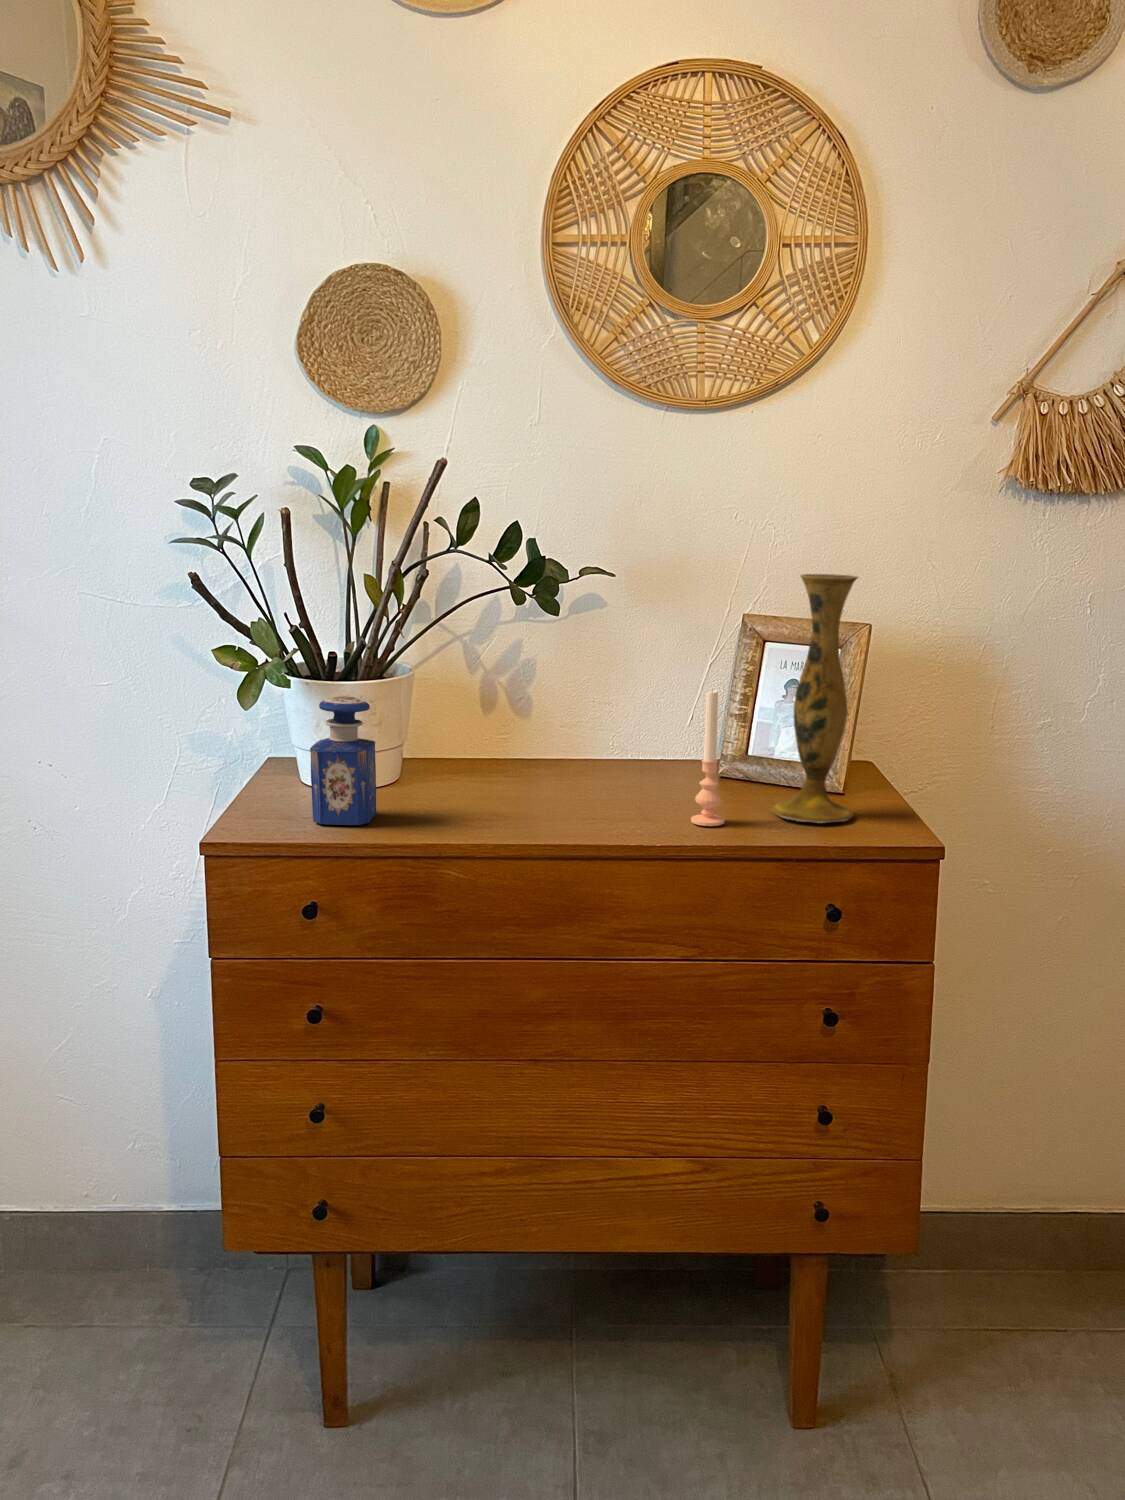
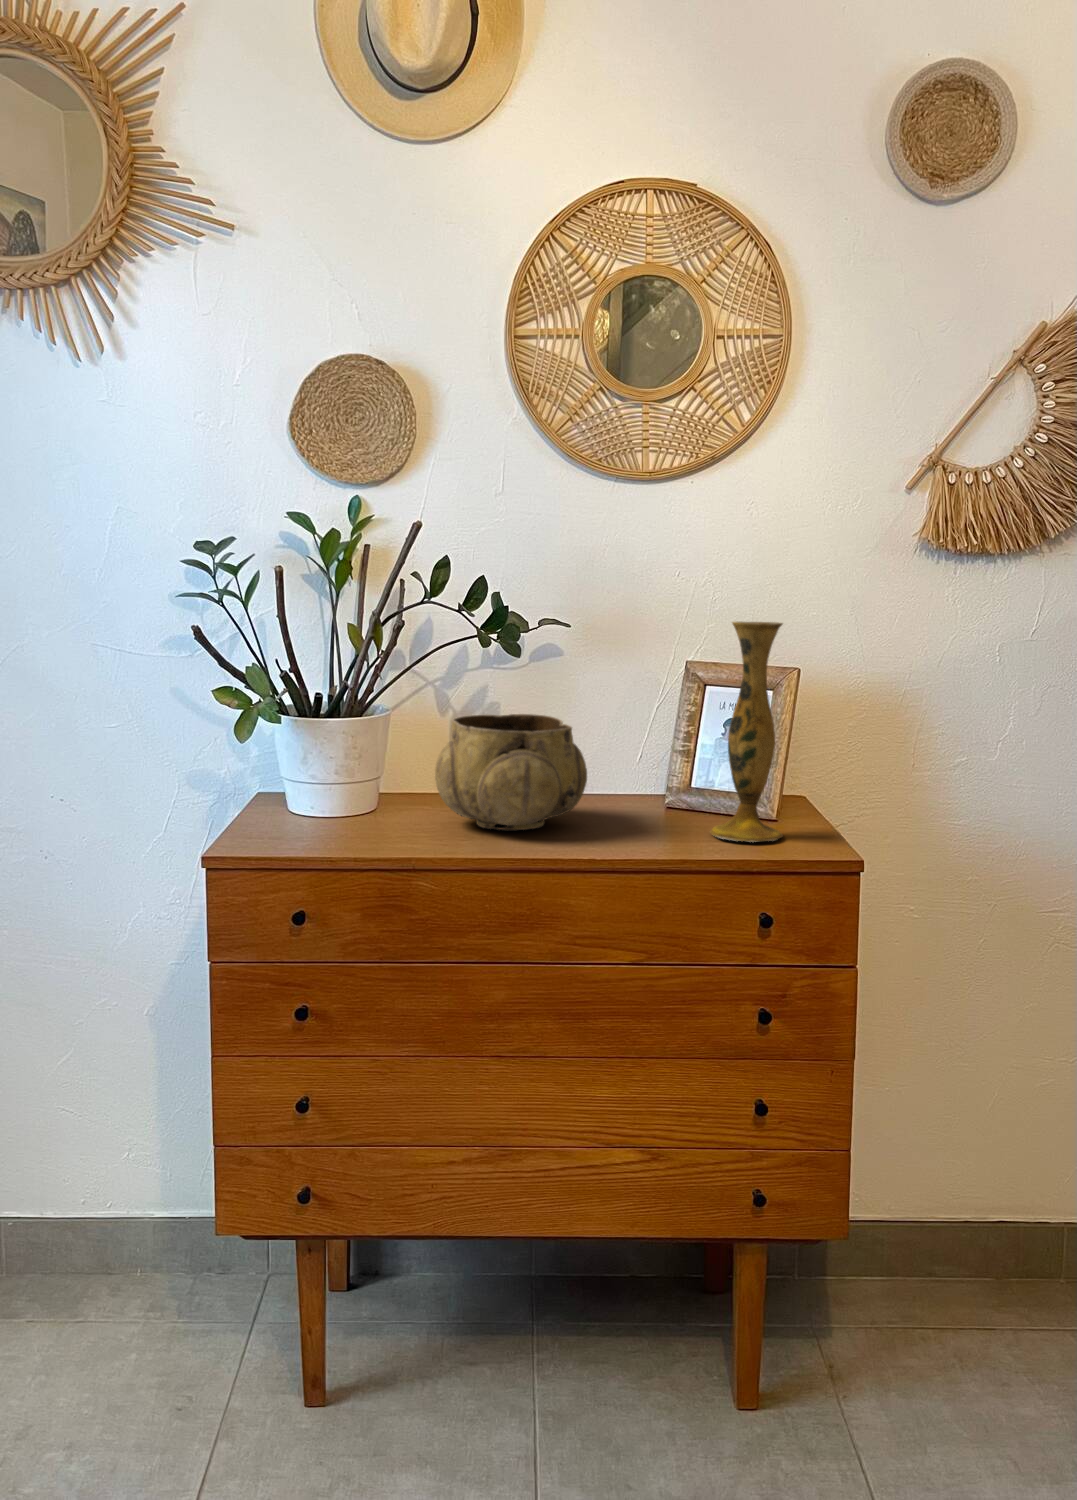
decorative bowl: none [464,675,635,808] -> present [435,714,587,830]
candle: present [691,690,725,826] -> none [637,722,666,844]
perfume bottle: present [310,696,376,825] -> none [297,729,356,843]

